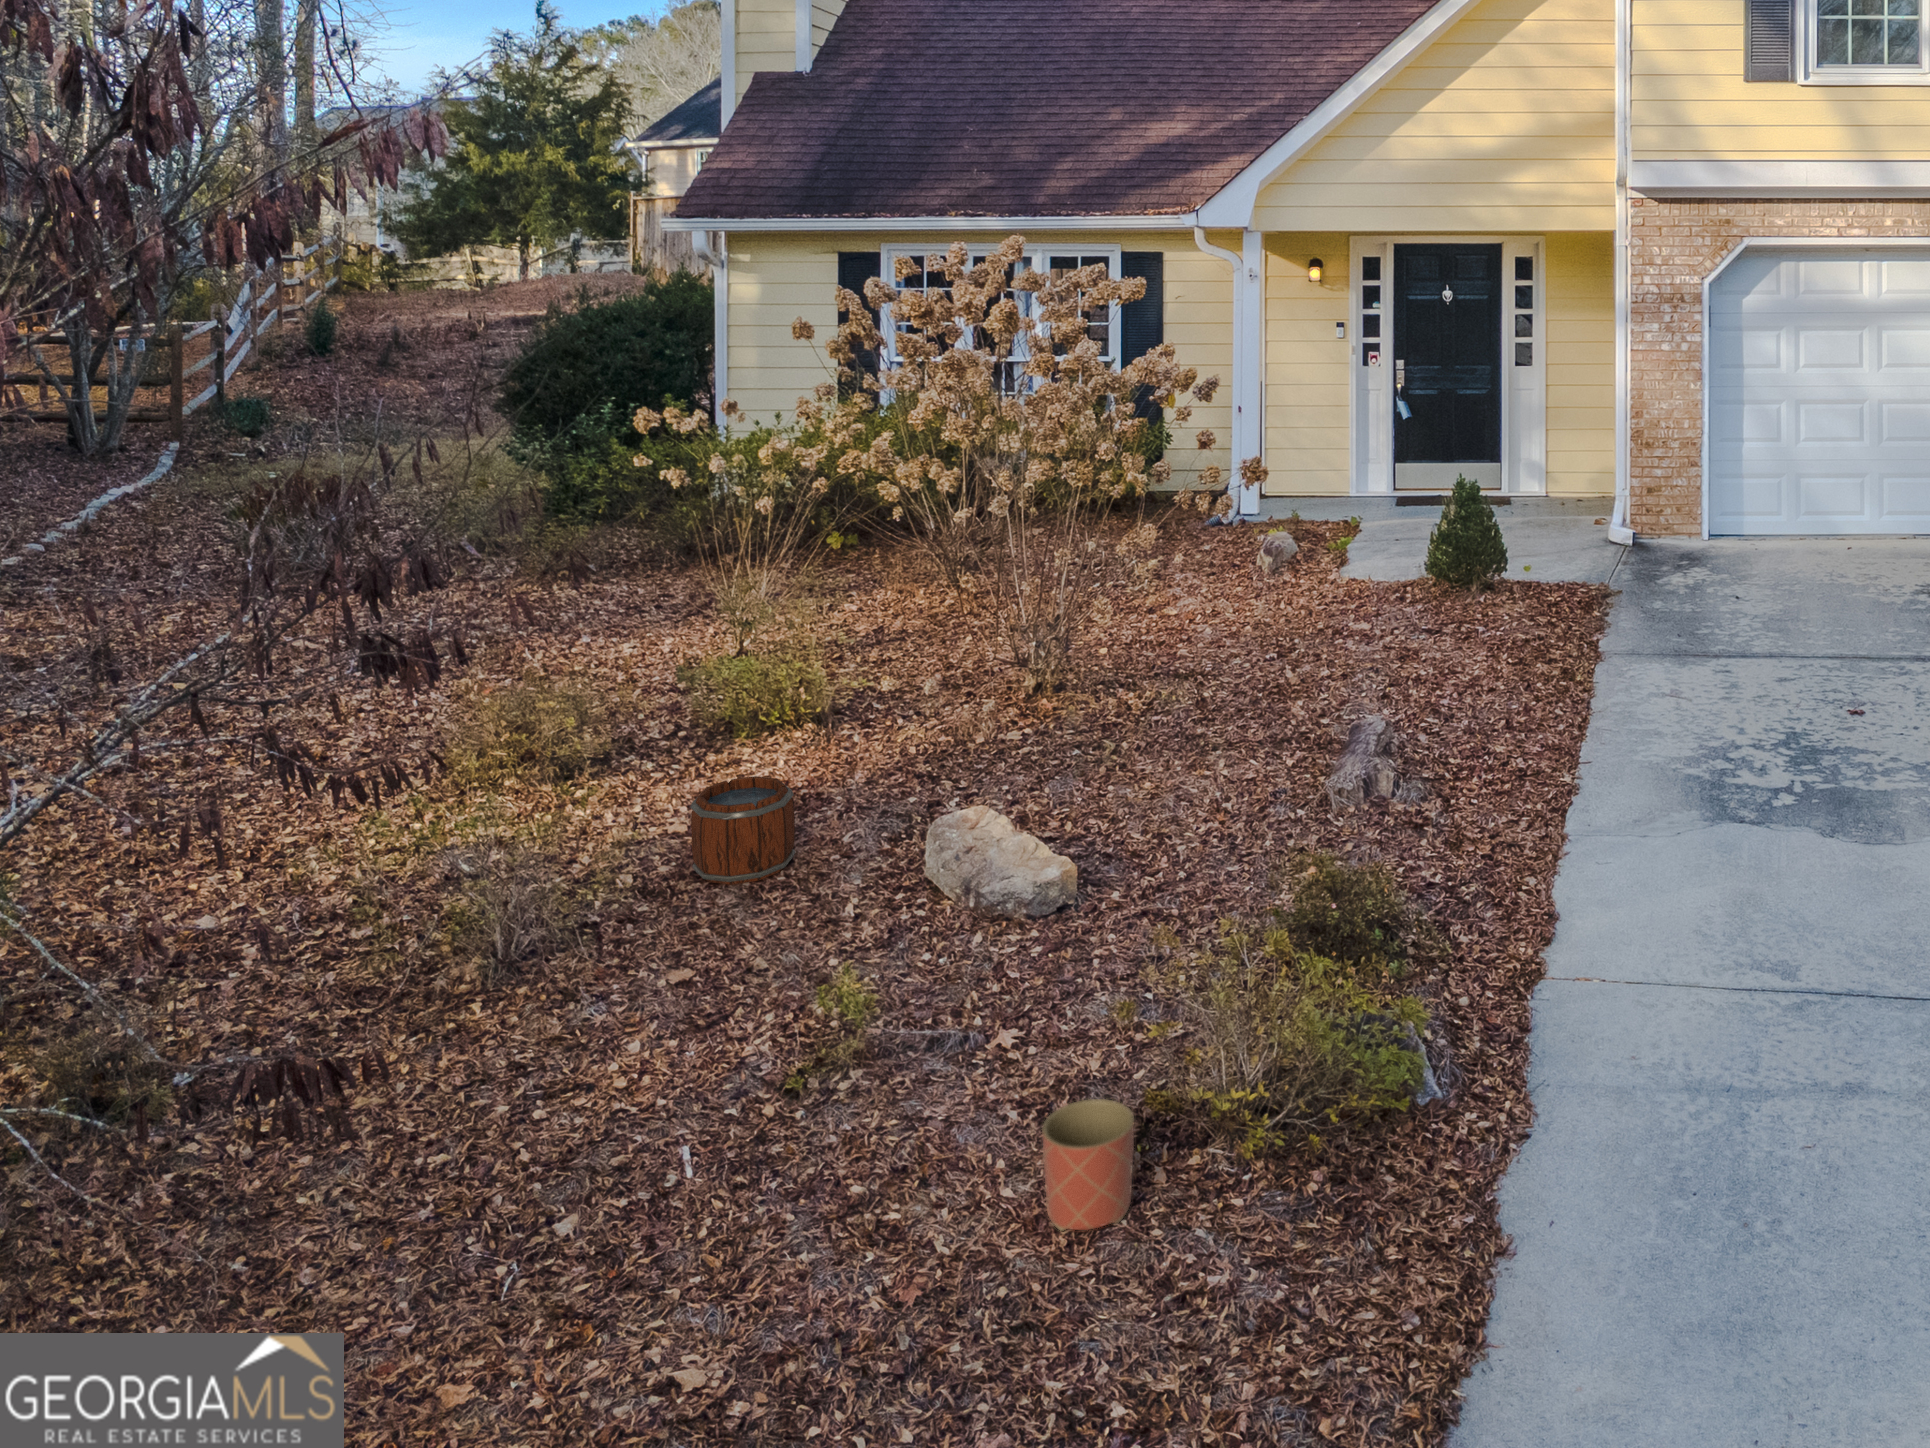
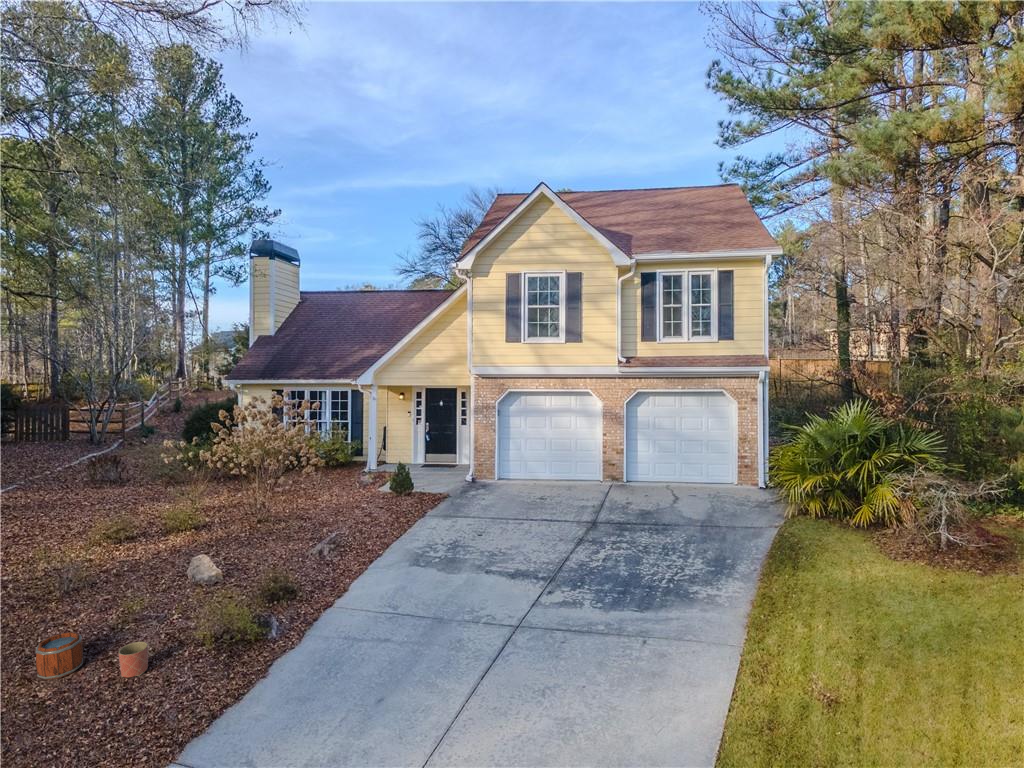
bucket: present [690,776,795,885] -> present [36,632,83,680]

